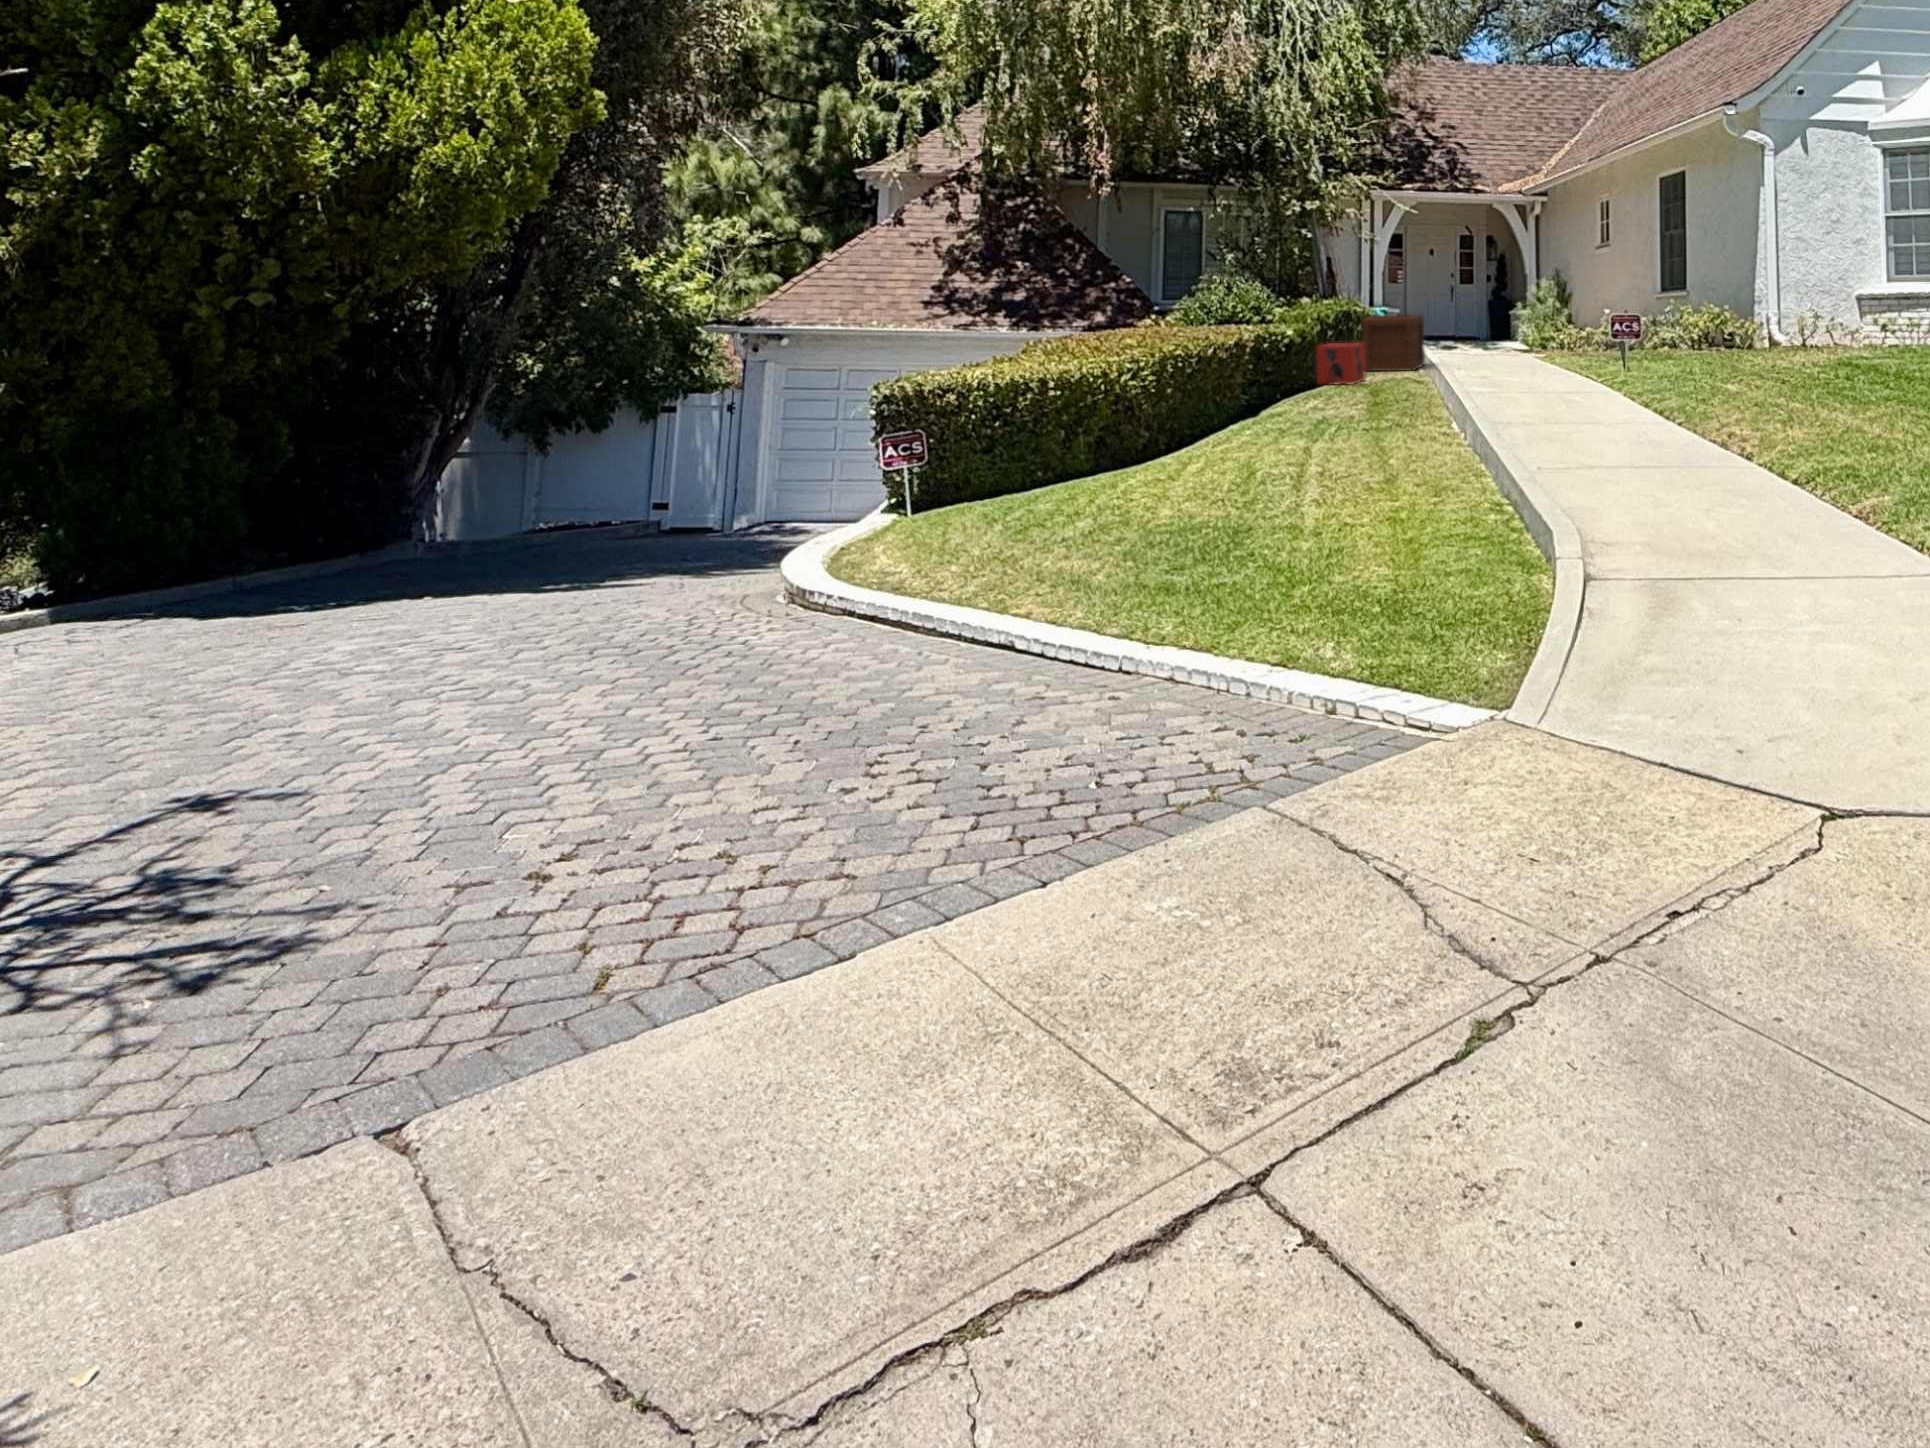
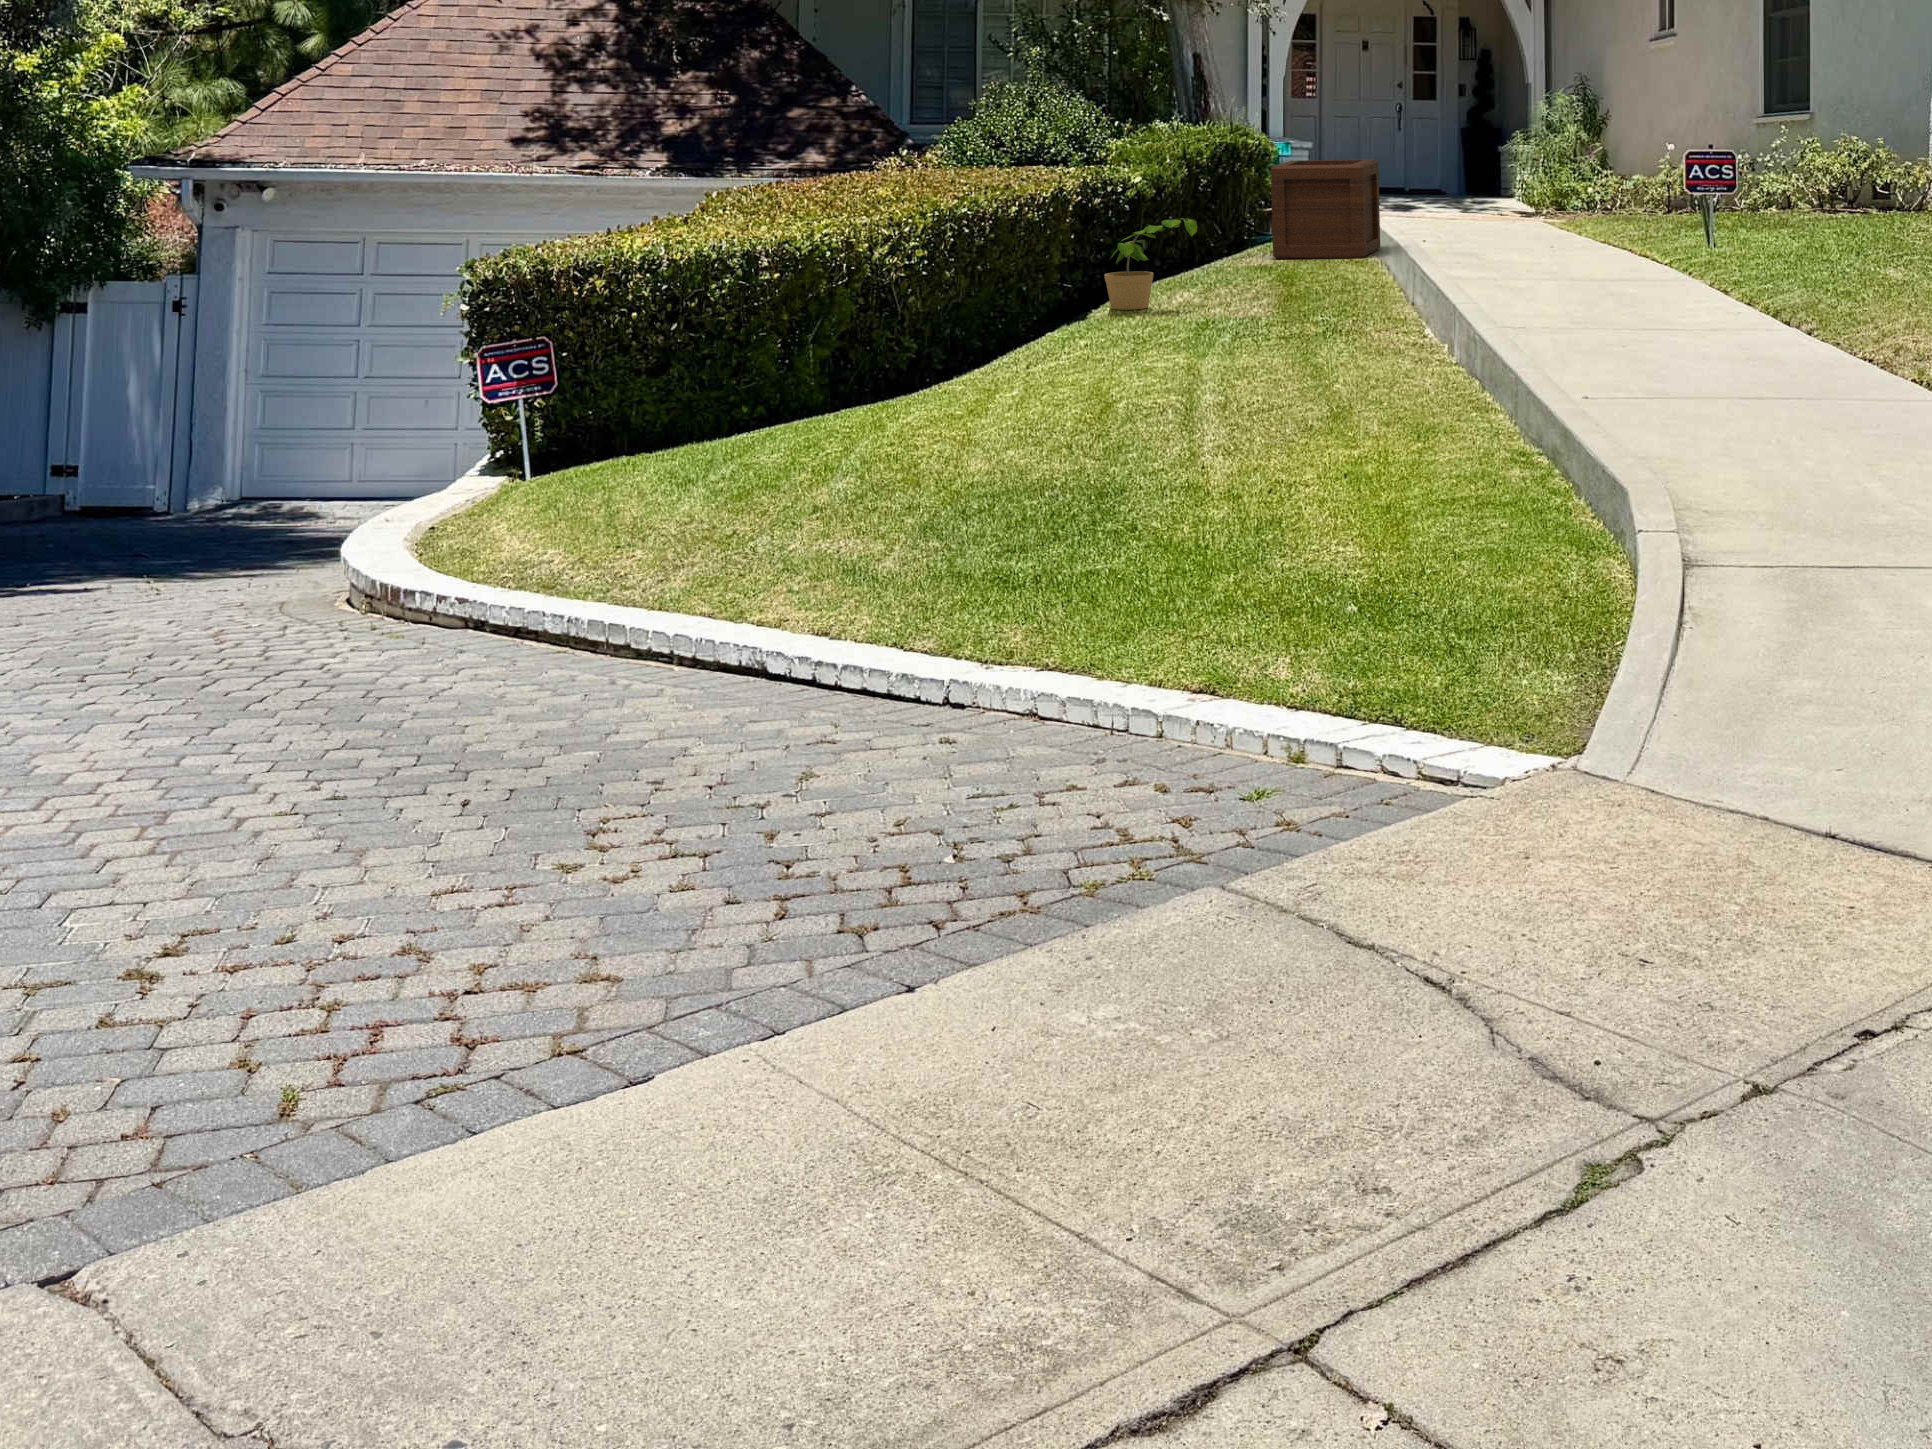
storage box: present [1316,343,1365,384] -> none [1195,209,1280,280]
potted plant: none [1261,349,1315,403] -> present [1104,218,1197,310]

